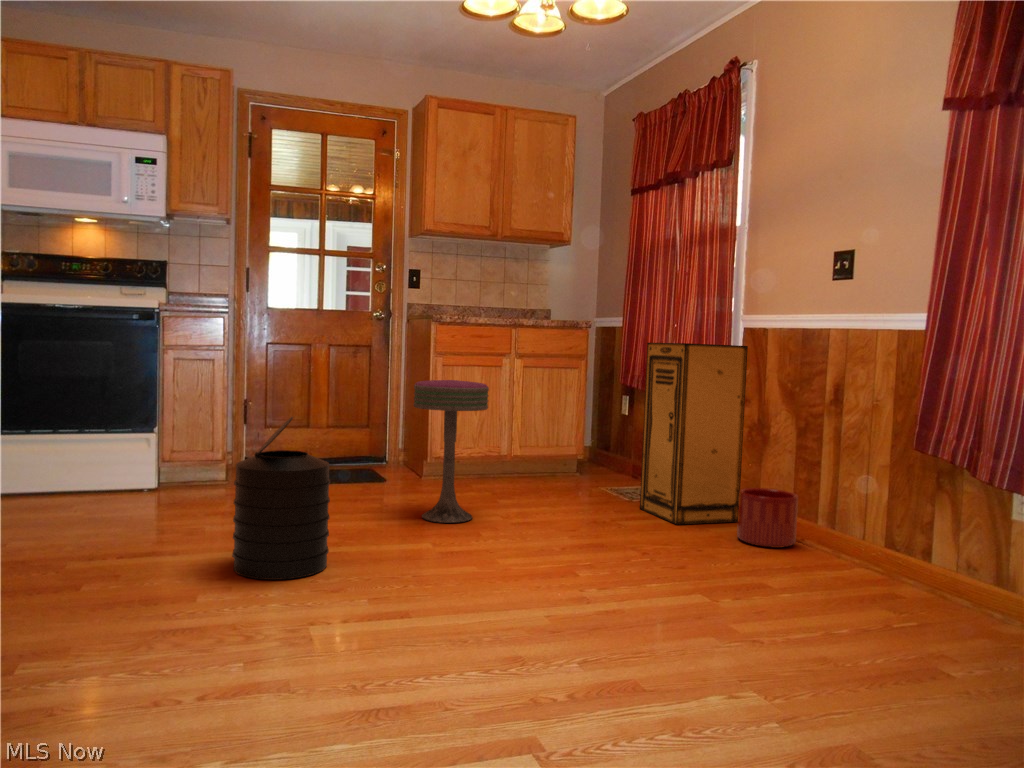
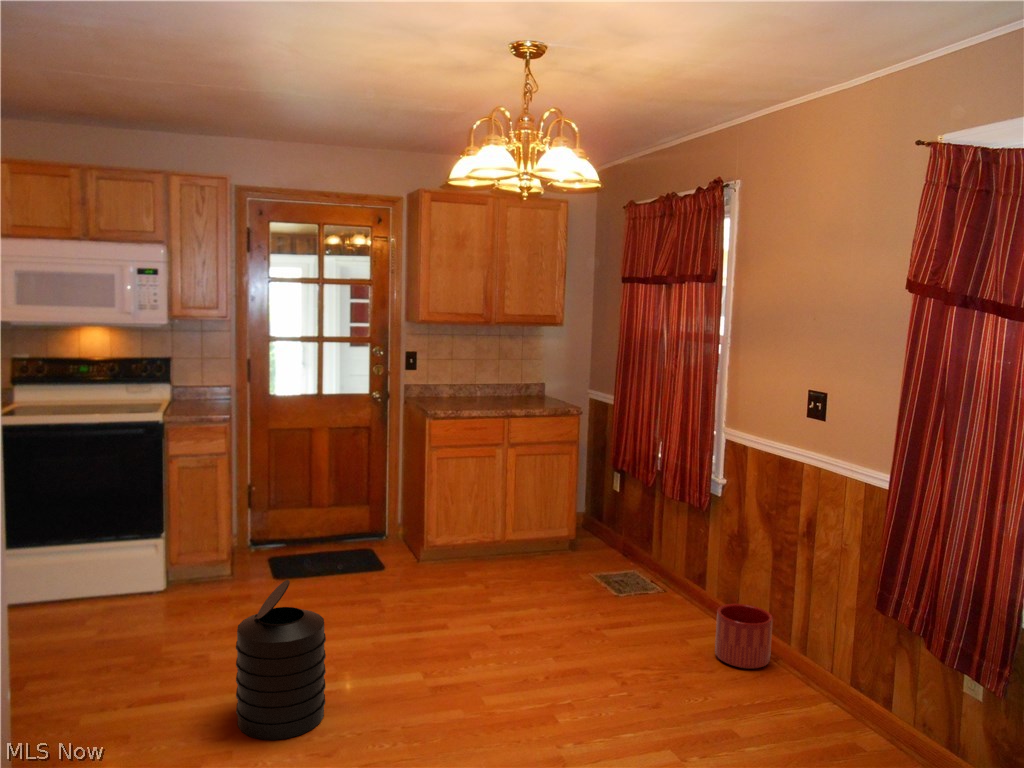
storage cabinet: present [640,343,748,525] -> none [626,448,729,633]
bar stool: present [414,380,489,523] -> none [407,496,479,638]

